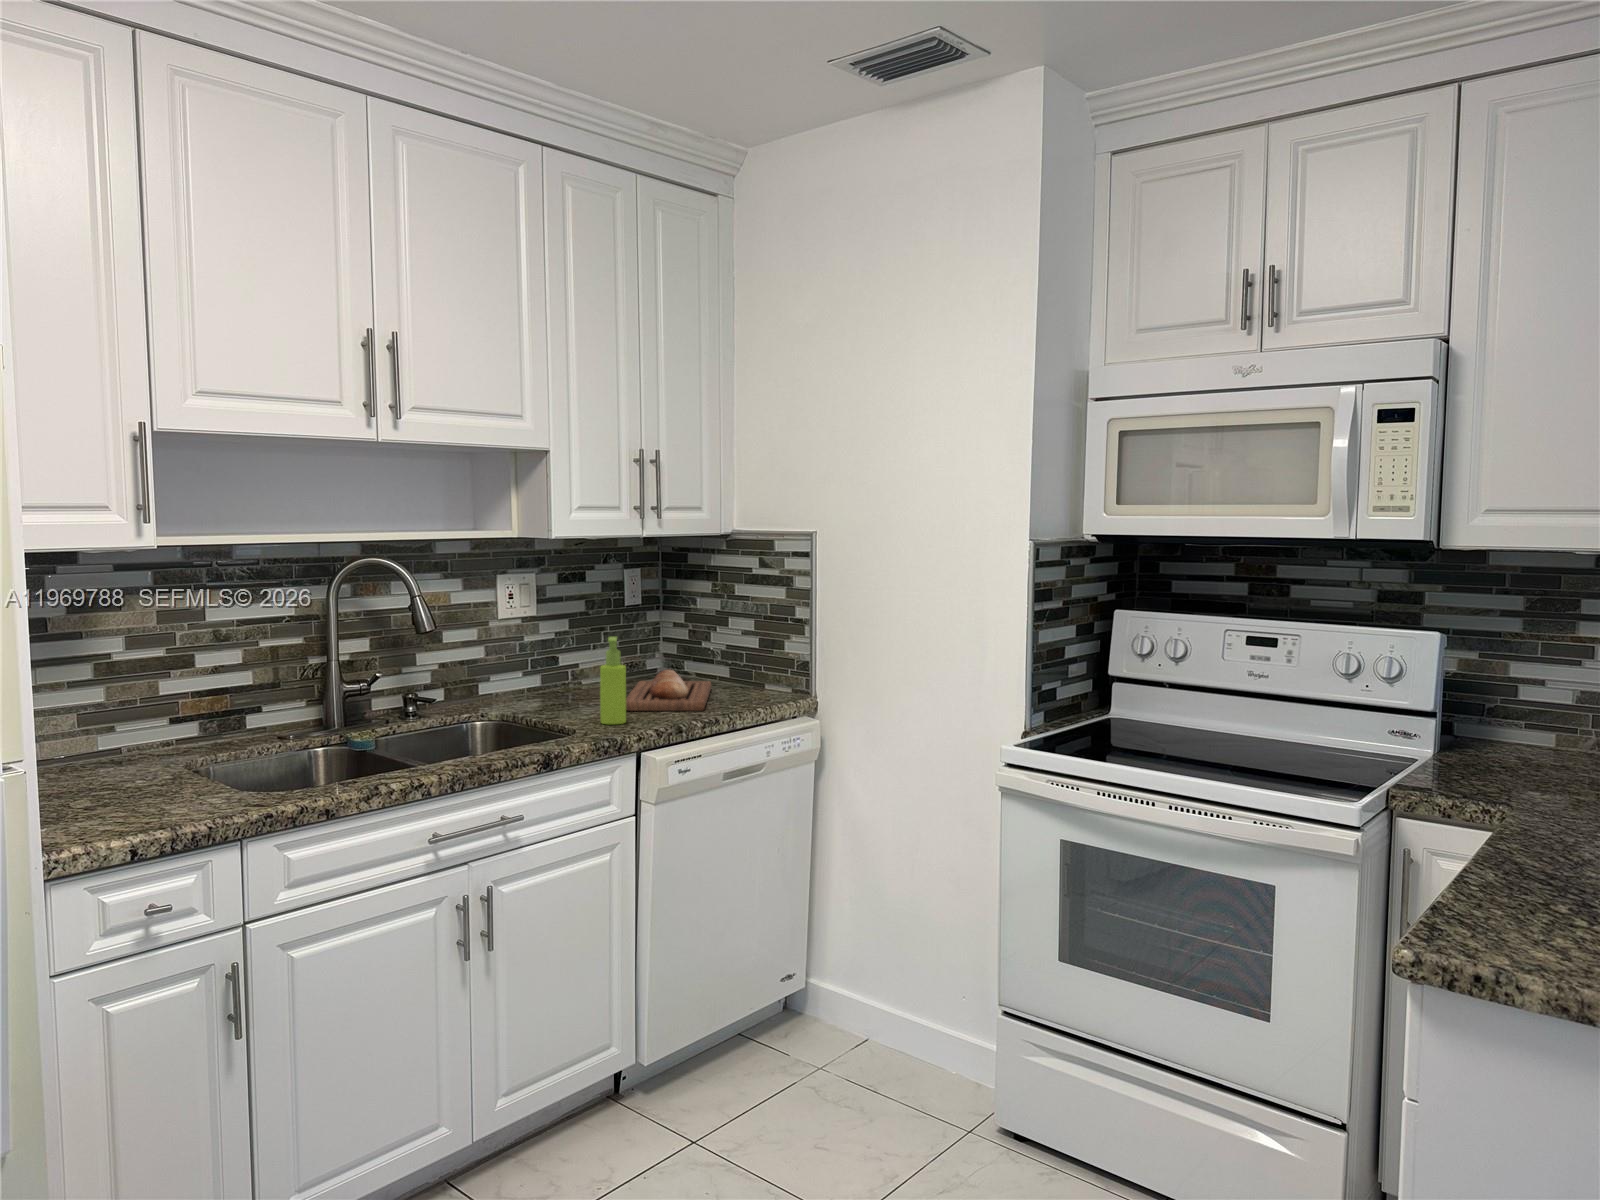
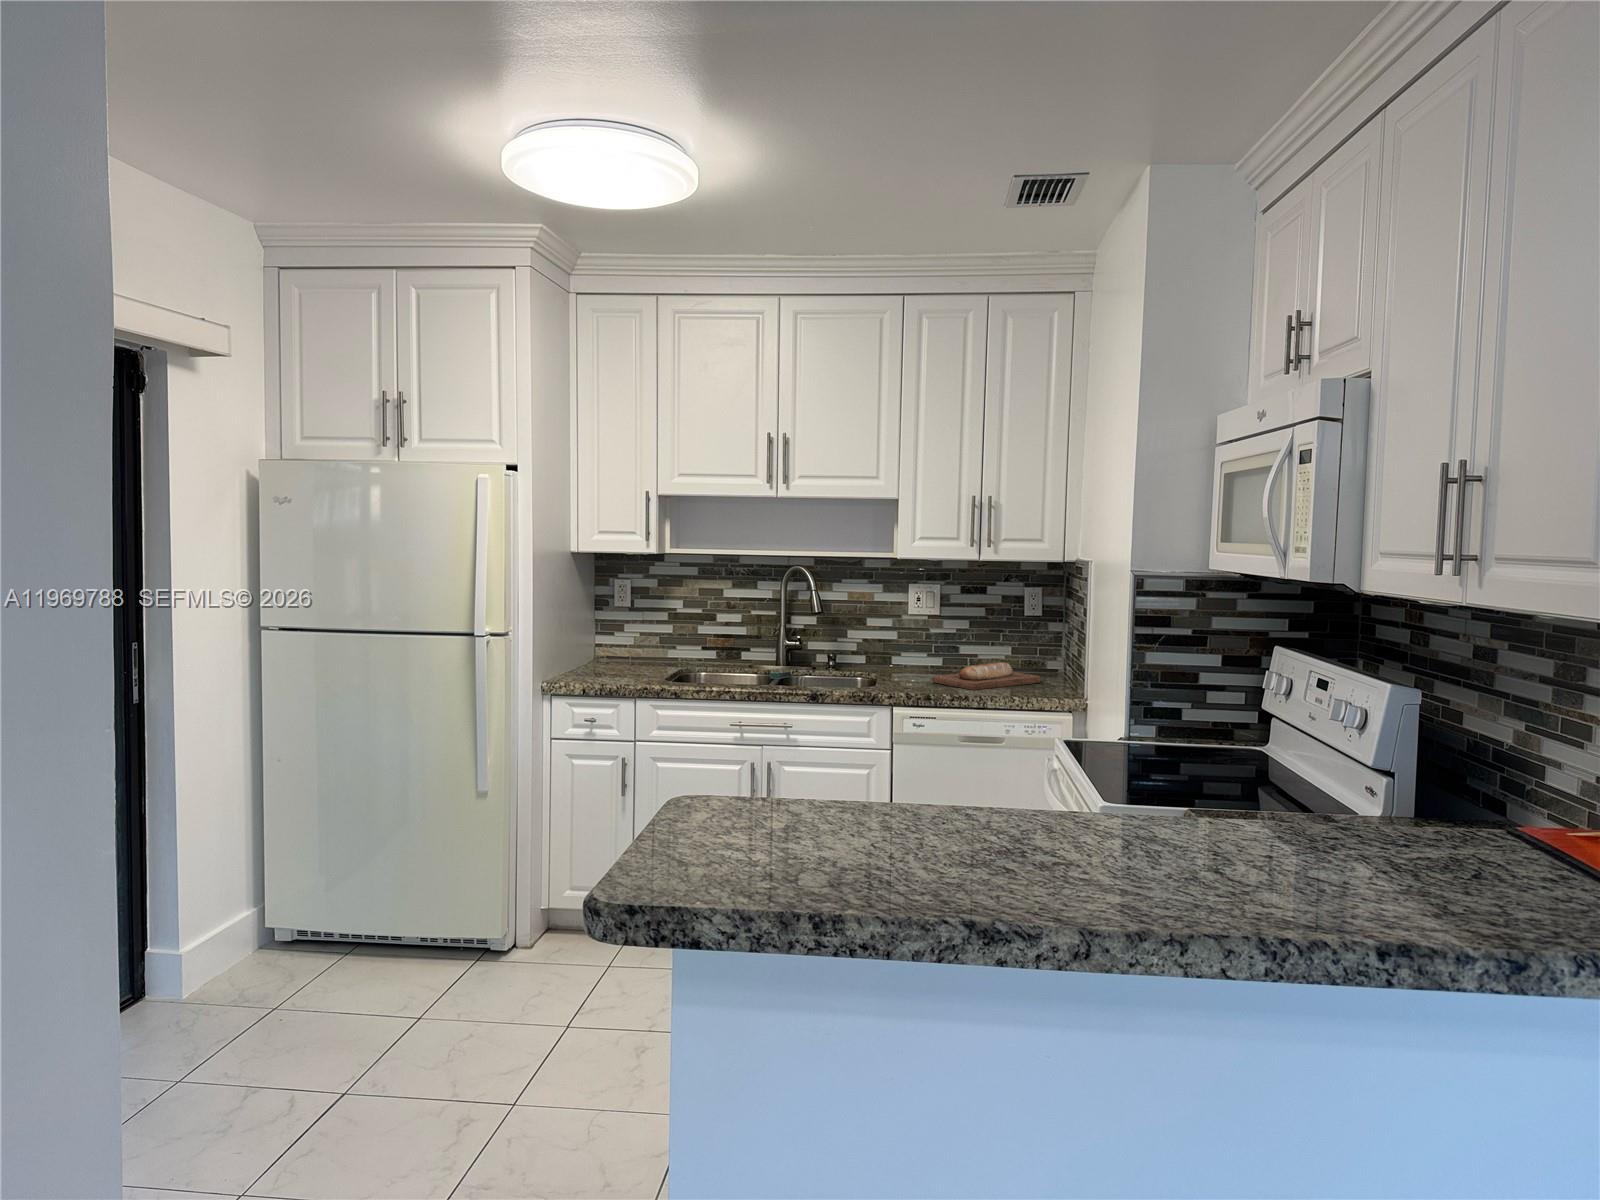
soap dispenser: present [600,637,626,724] -> none [891,627,909,687]

